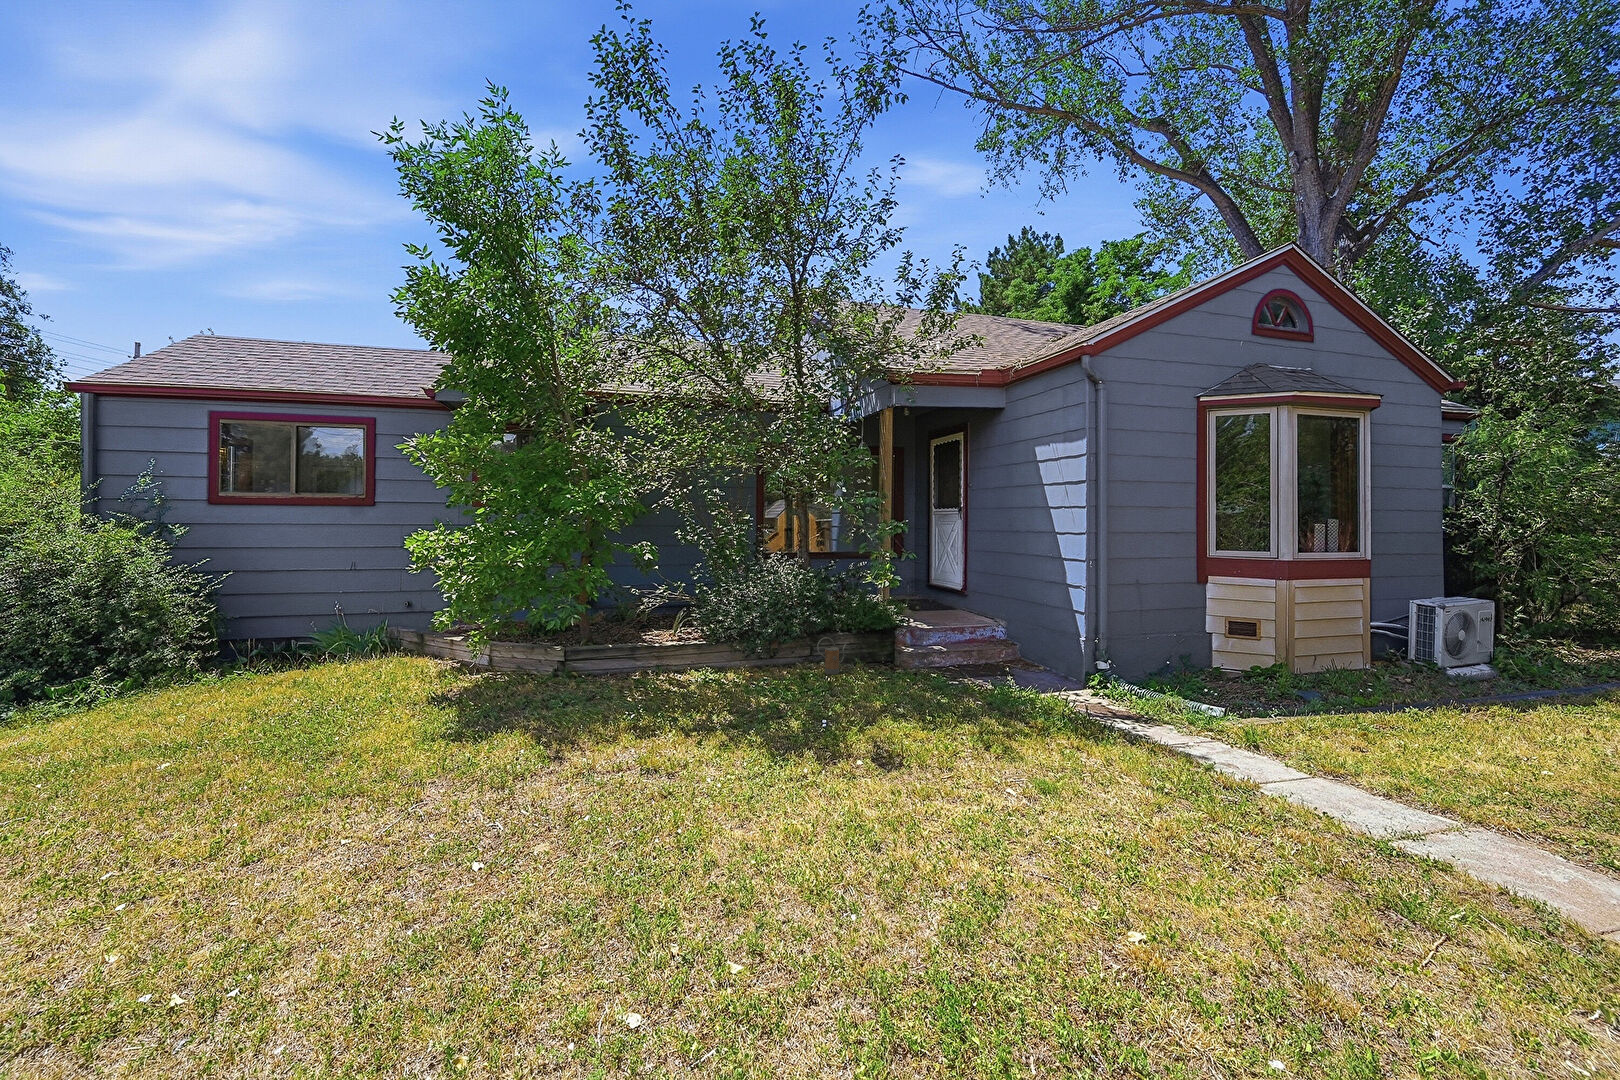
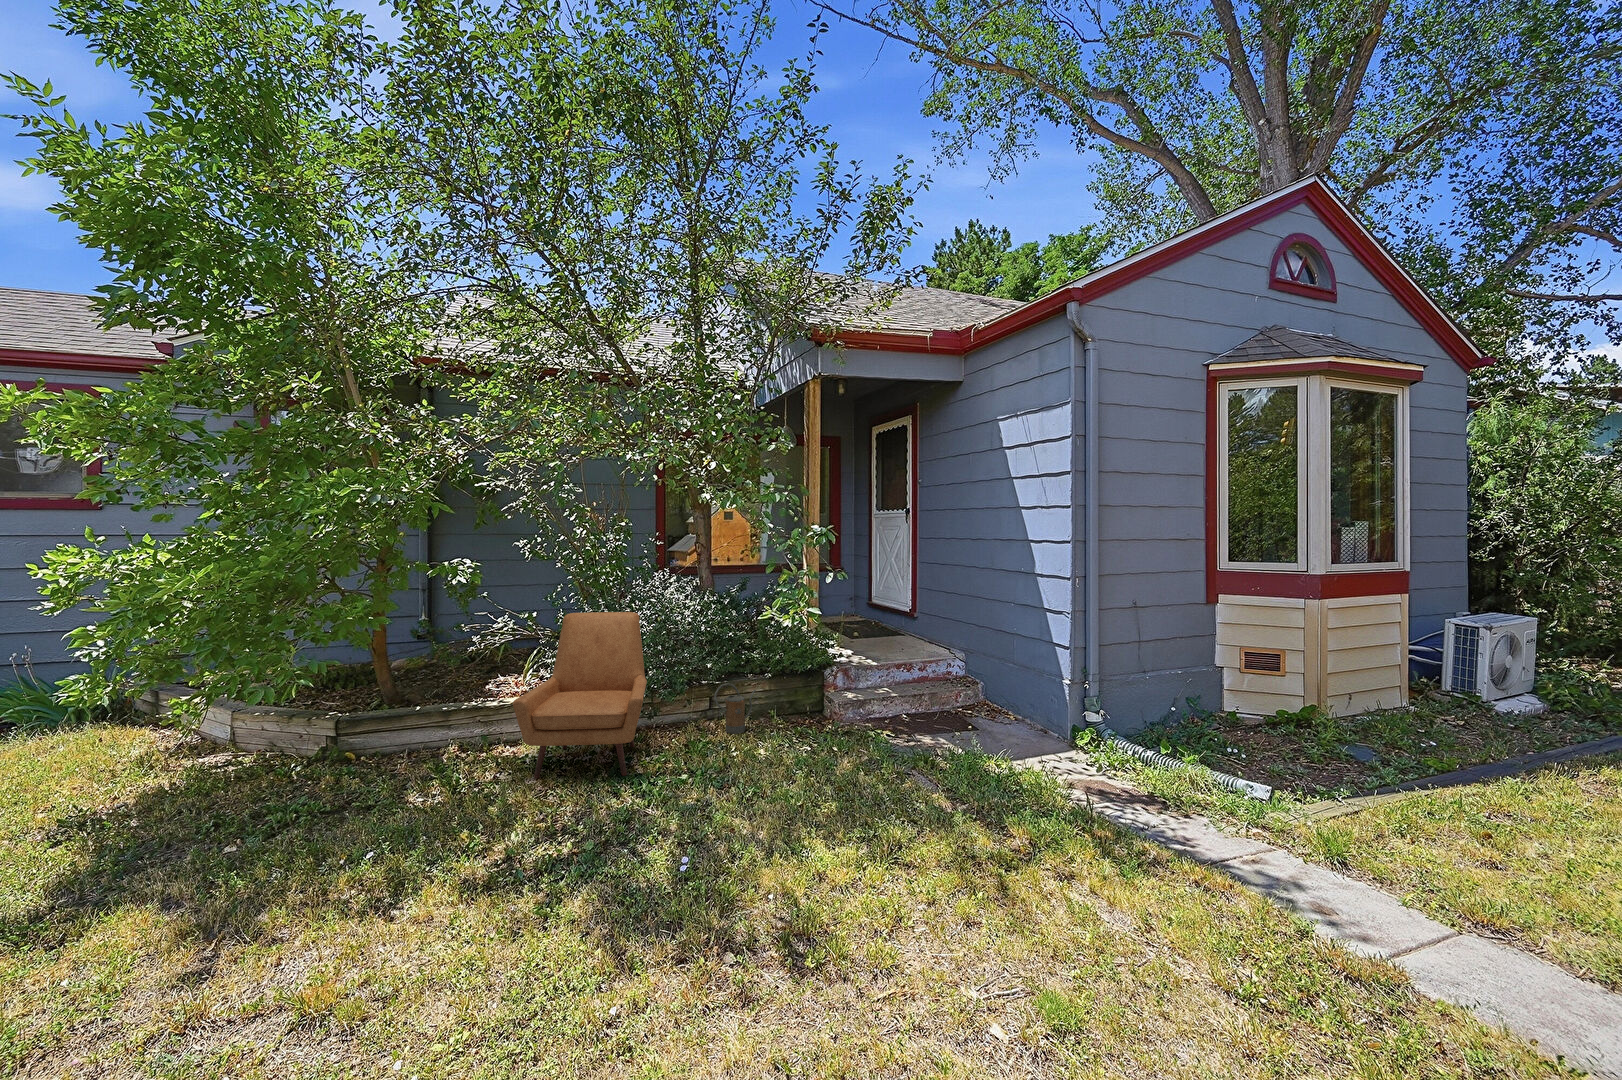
chair: none [685,583,774,695] -> present [513,612,647,778]

